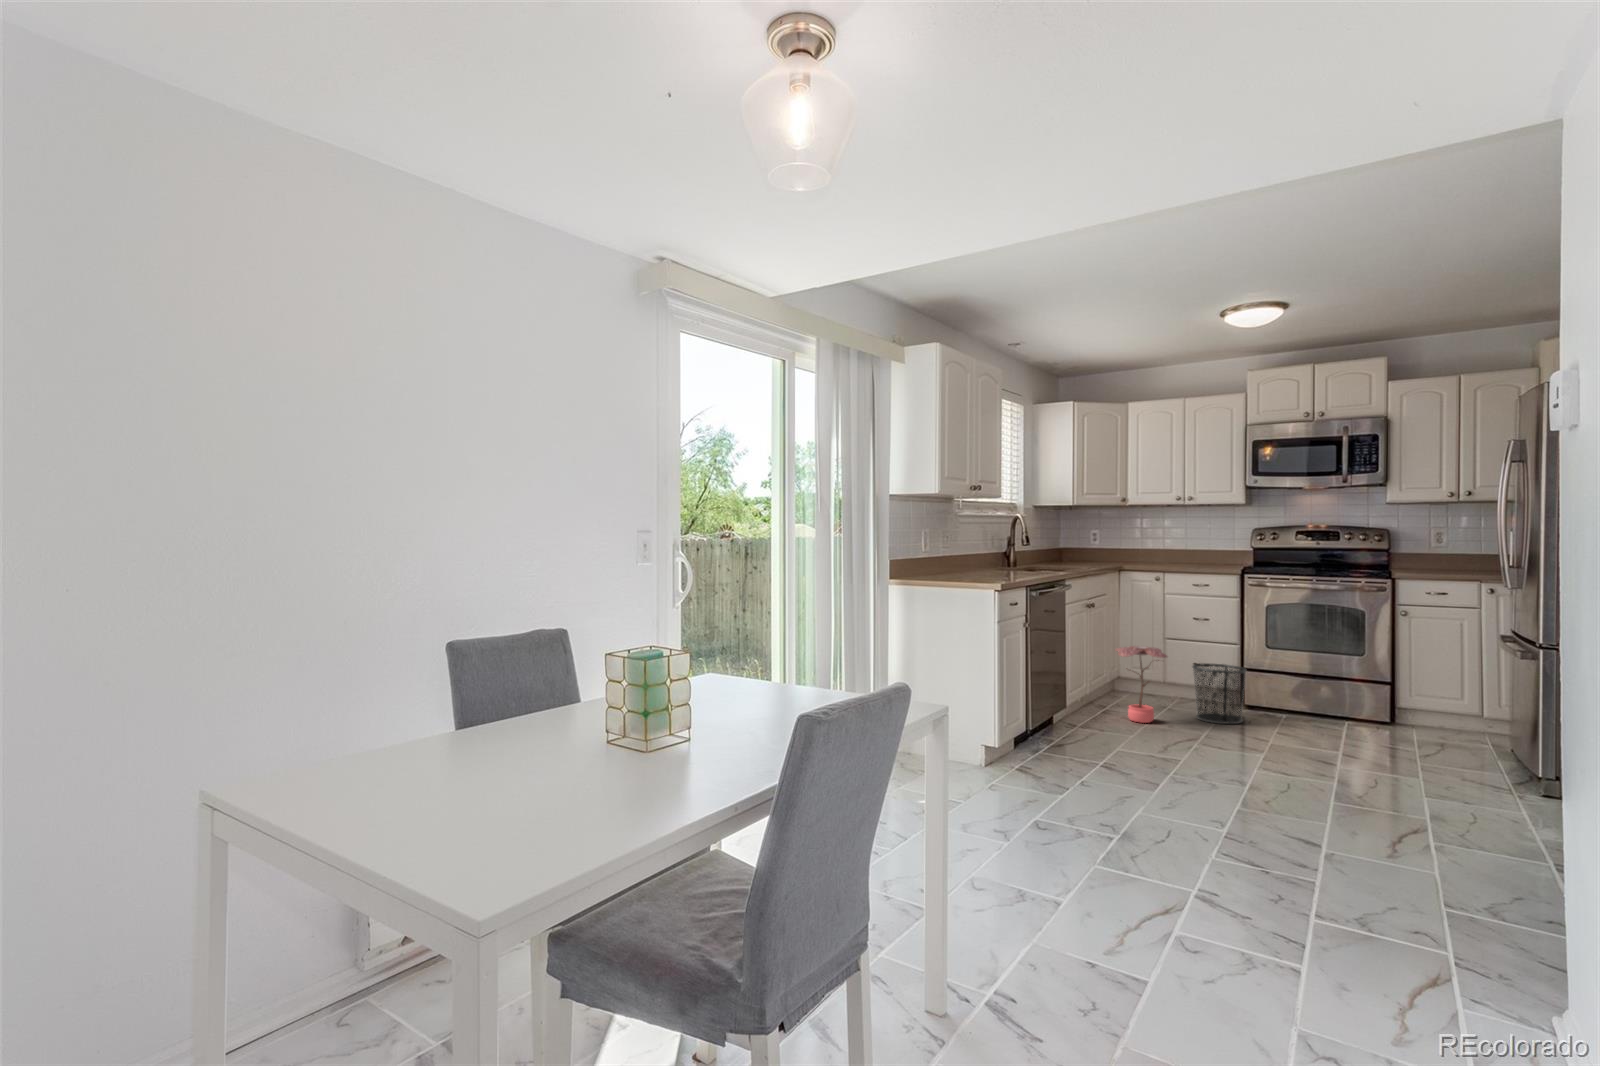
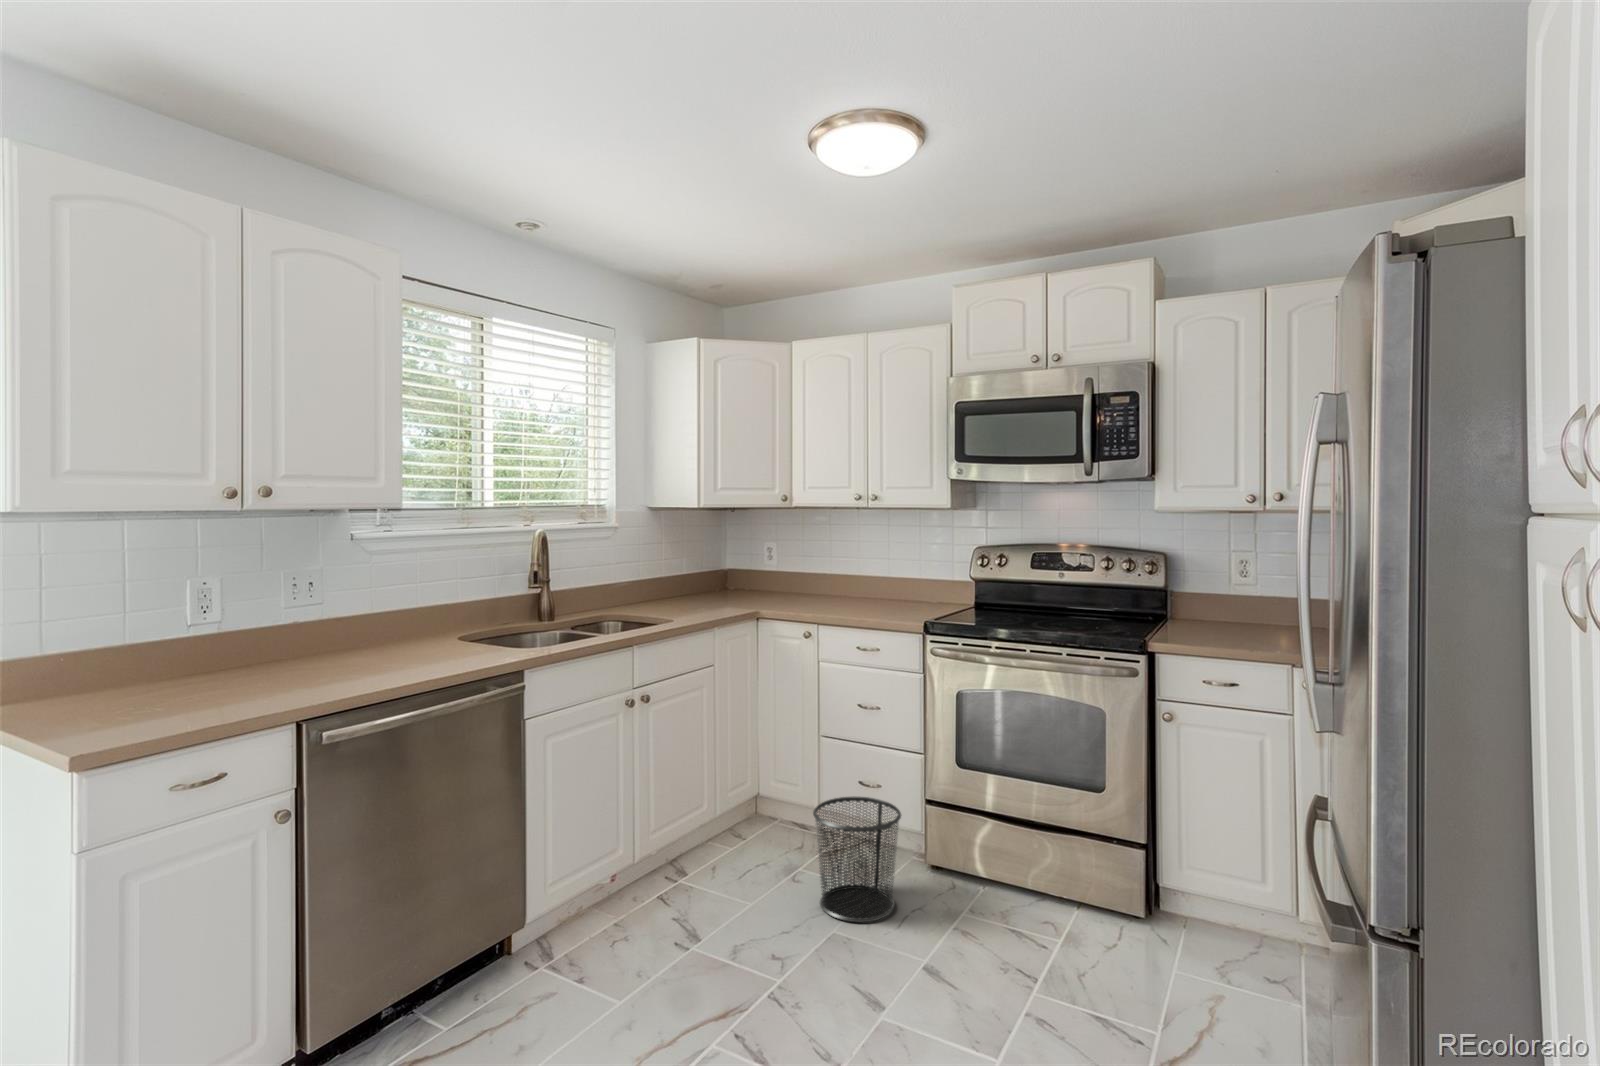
potted plant: present [1116,646,1167,723] -> none [658,777,754,927]

